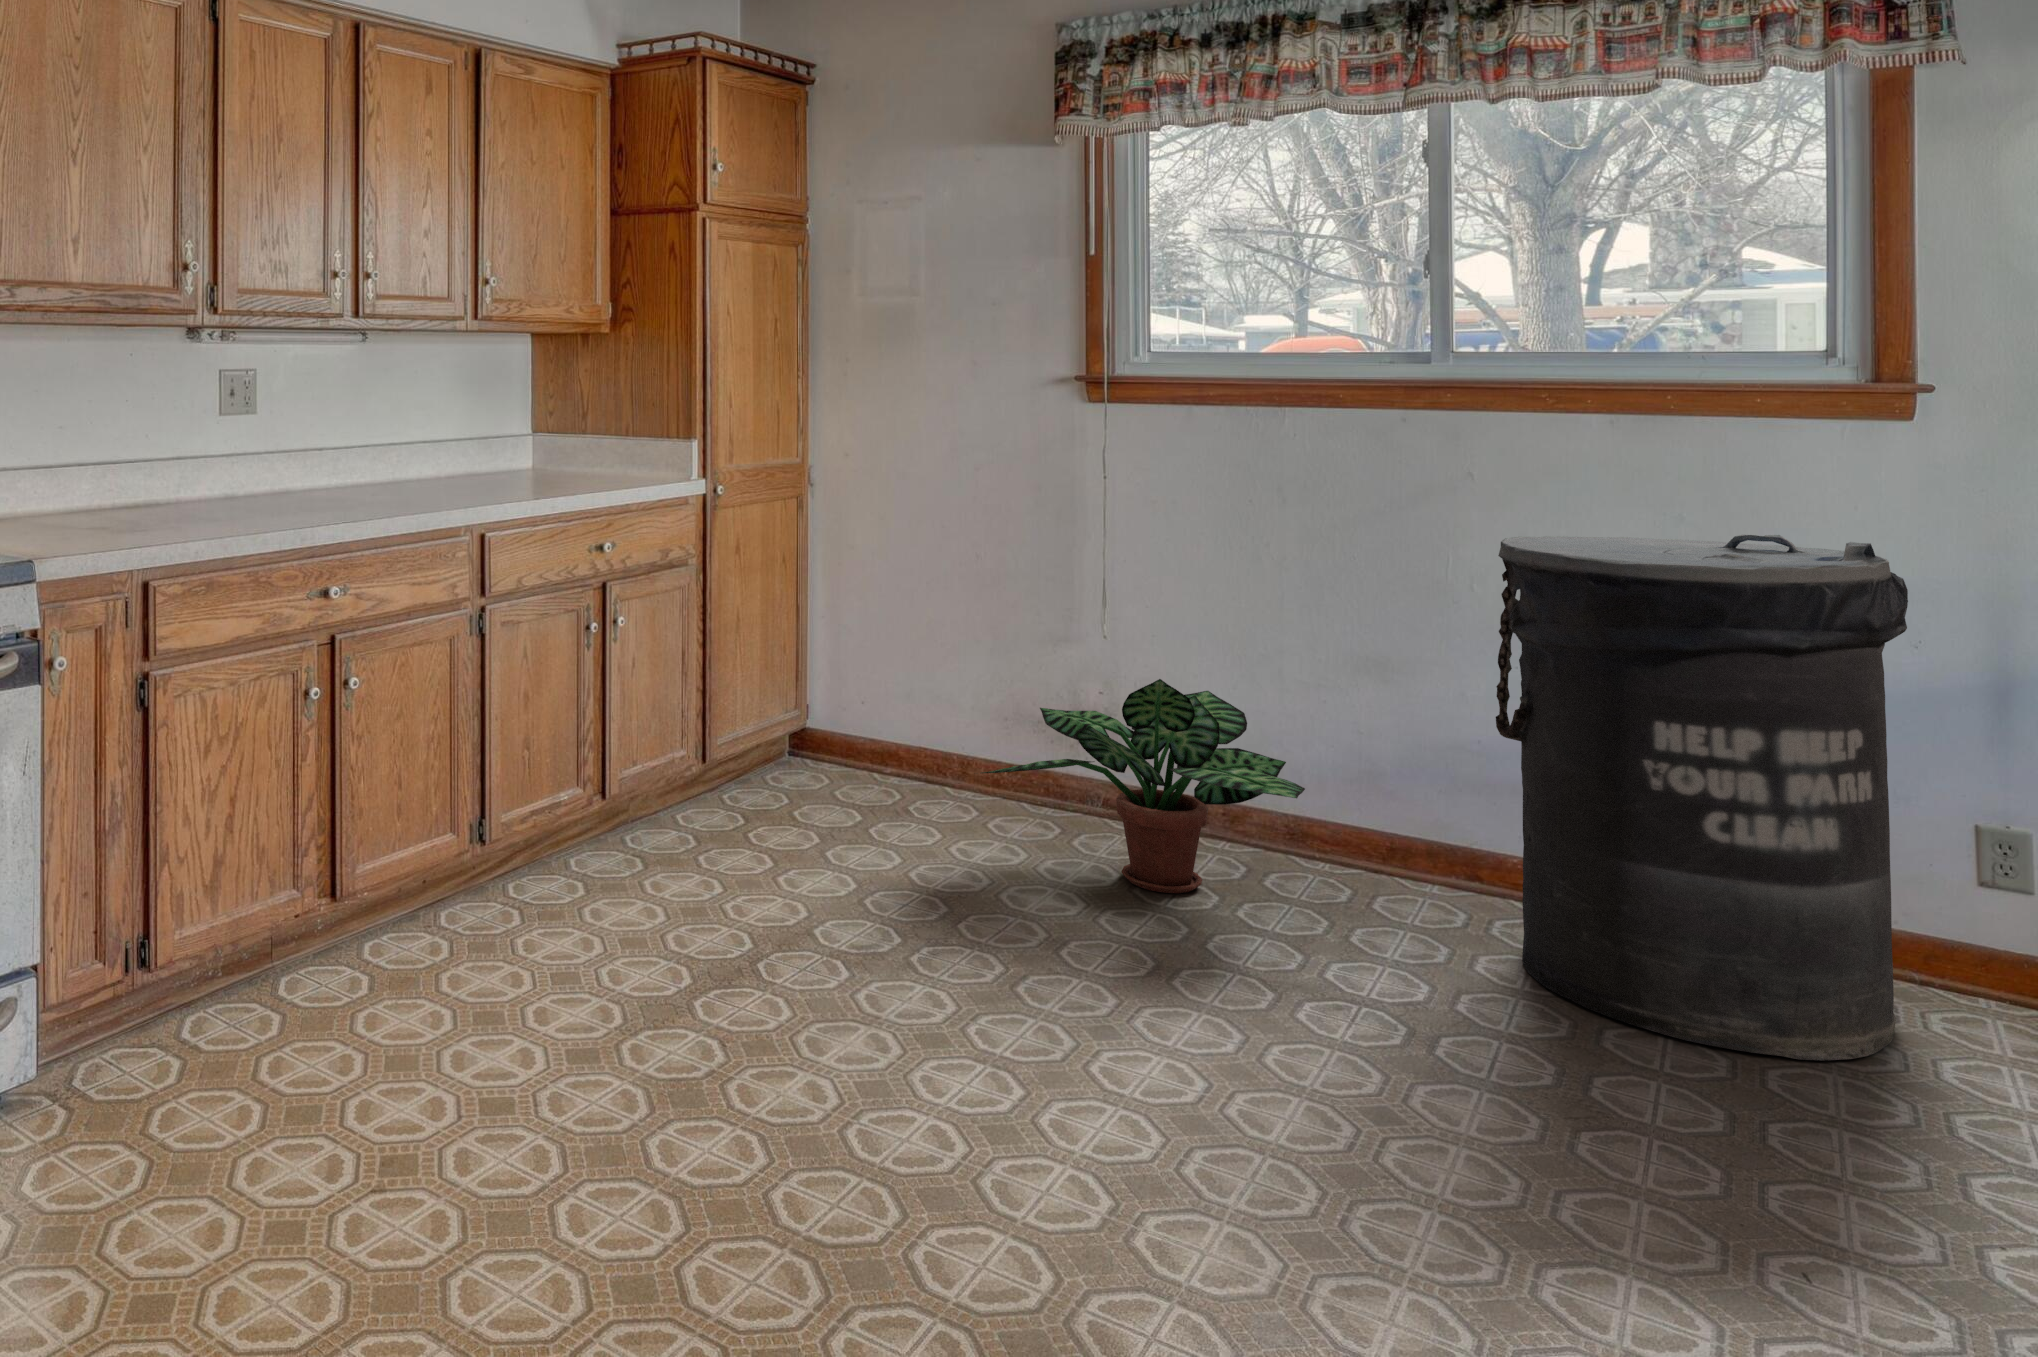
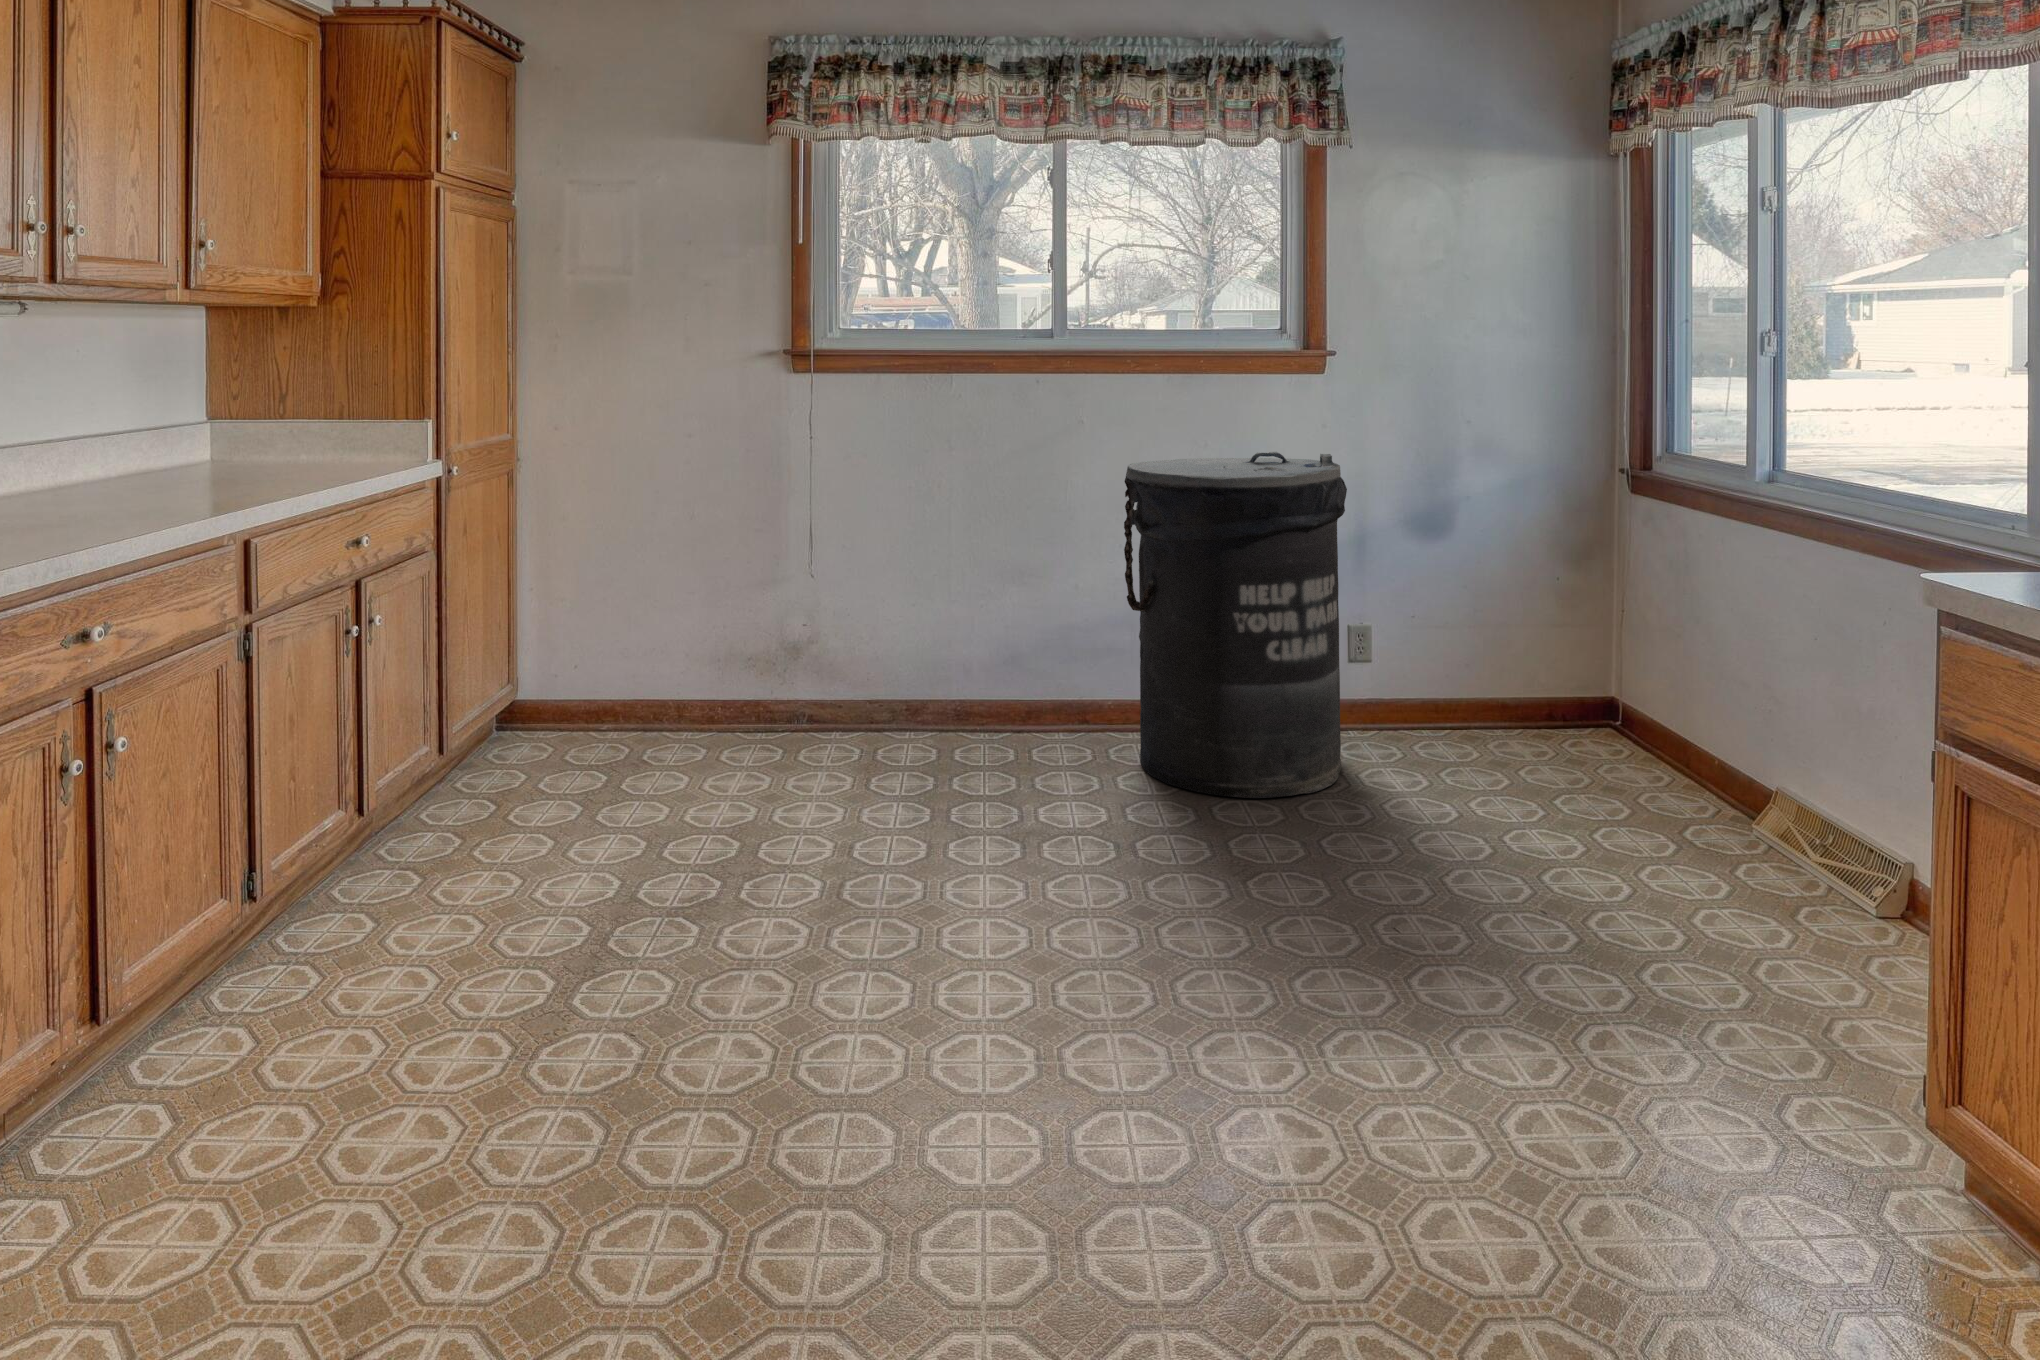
potted plant: present [981,679,1305,893] -> none [748,602,1014,779]

